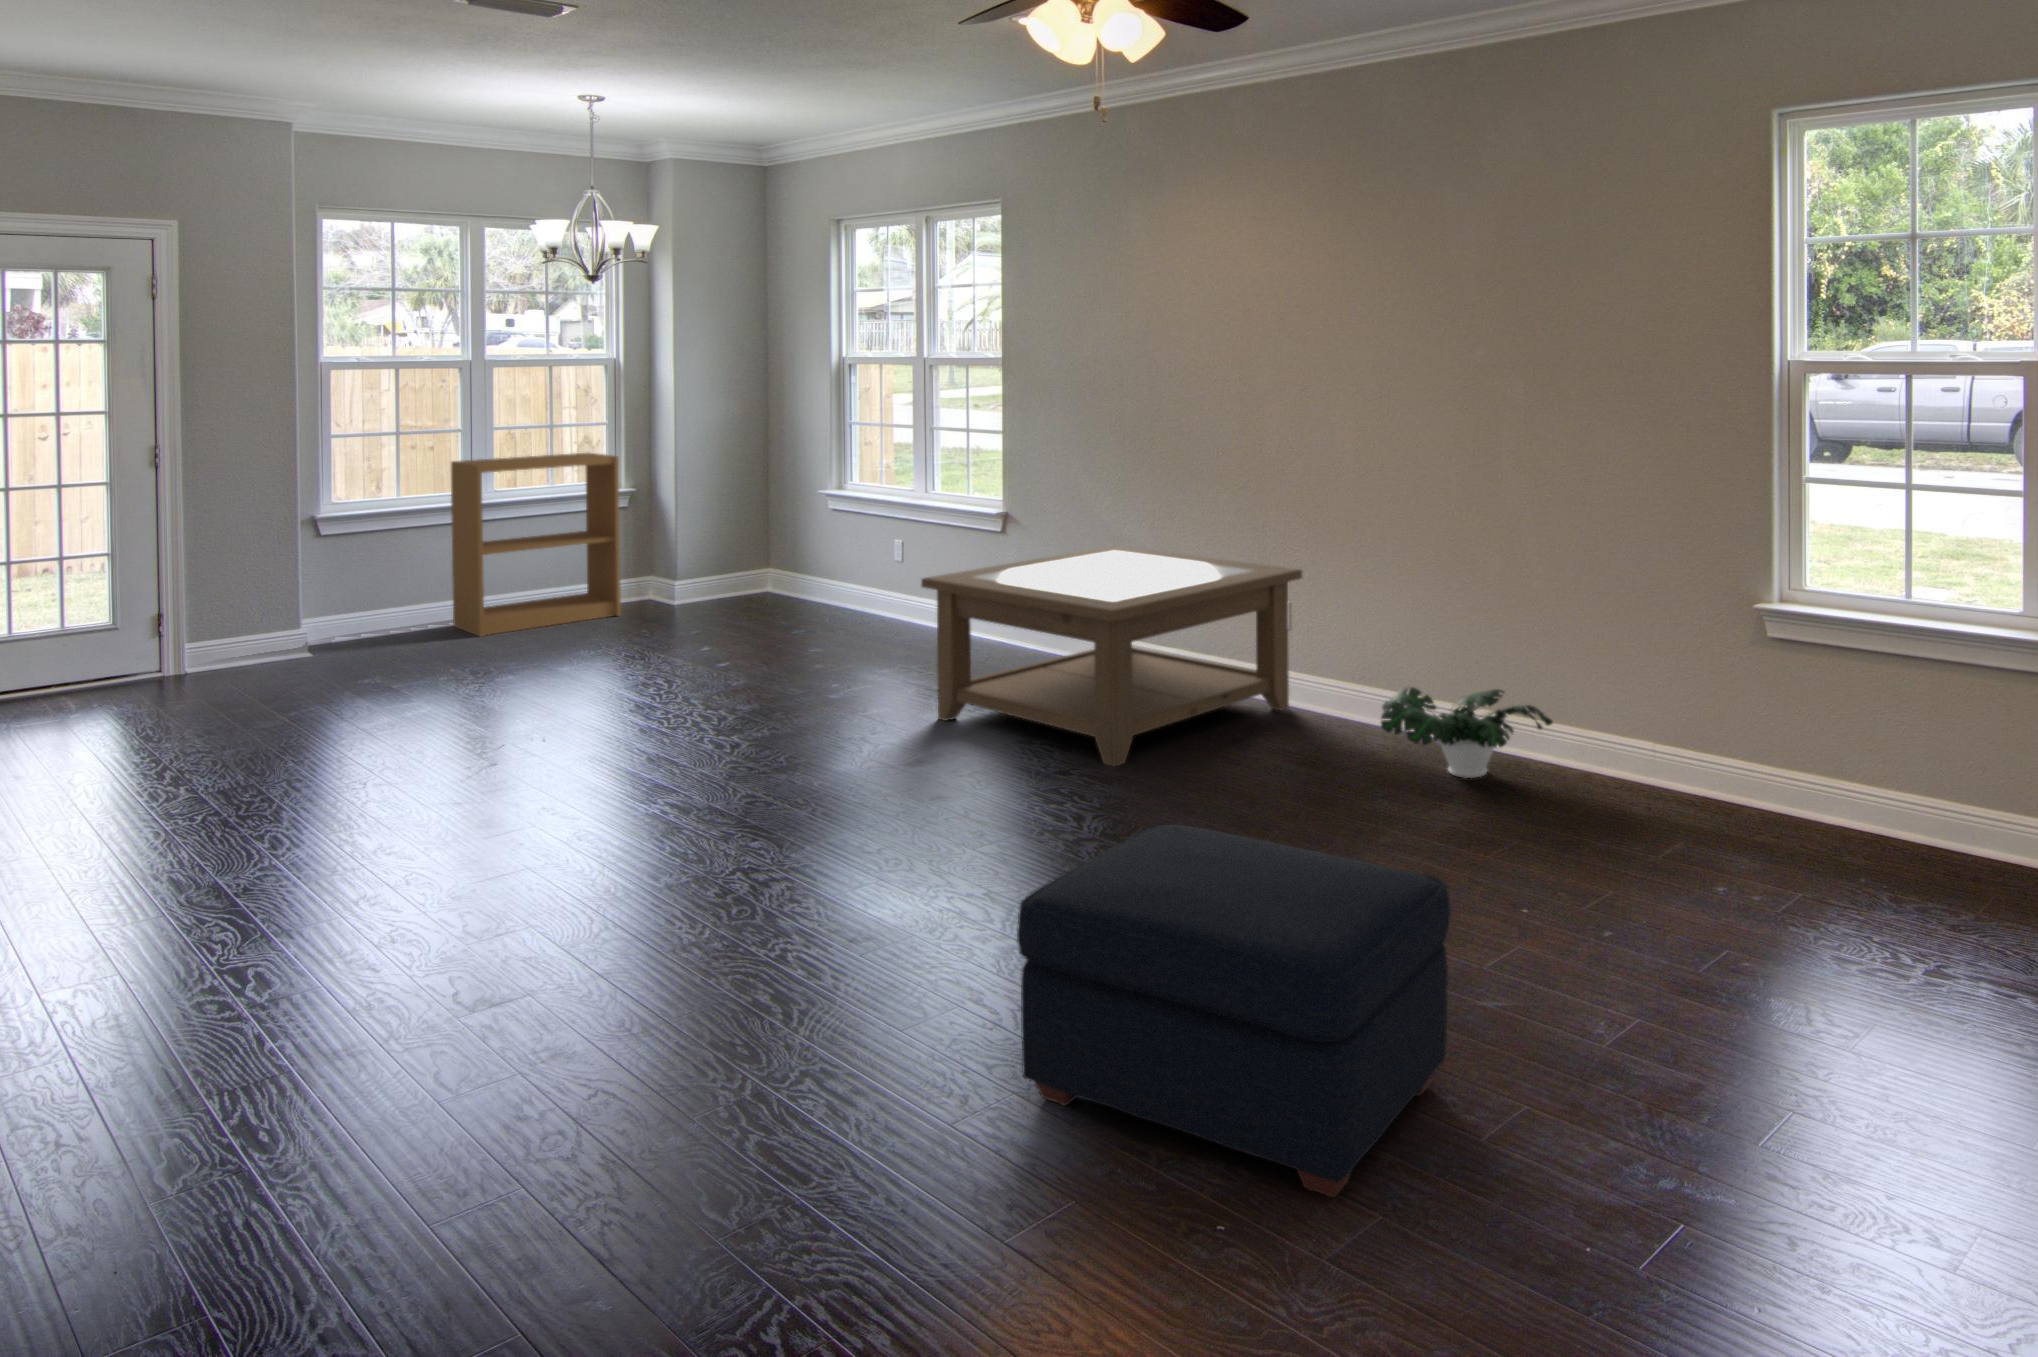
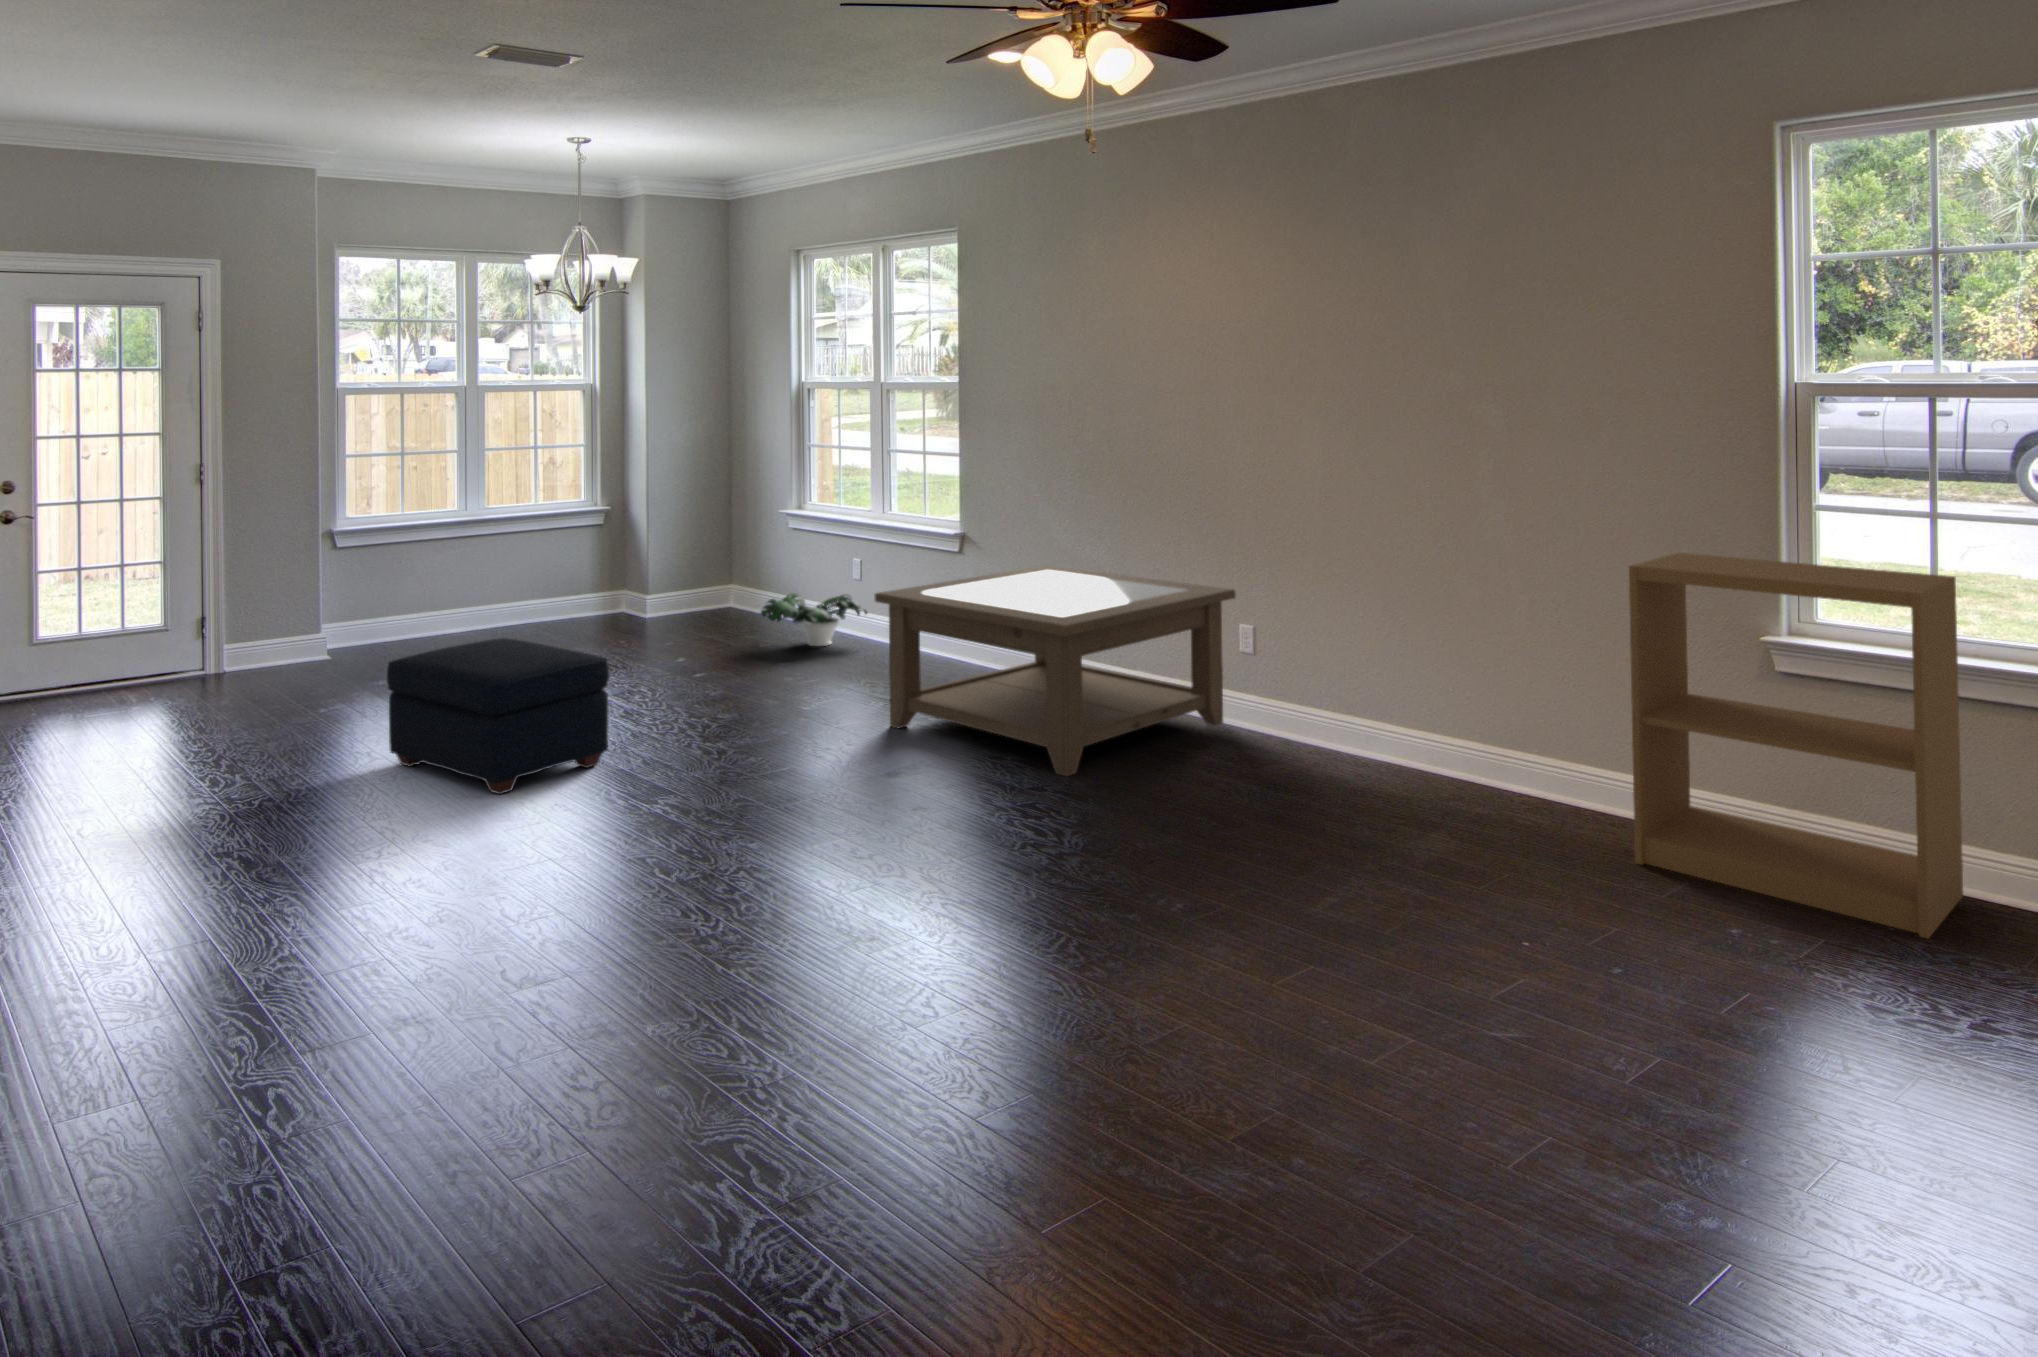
bookshelf: present [451,453,621,636] -> present [1629,553,1963,938]
potted plant: present [1381,687,1553,778] -> present [761,593,867,646]
ottoman: present [1017,824,1451,1197] -> present [387,638,609,794]

